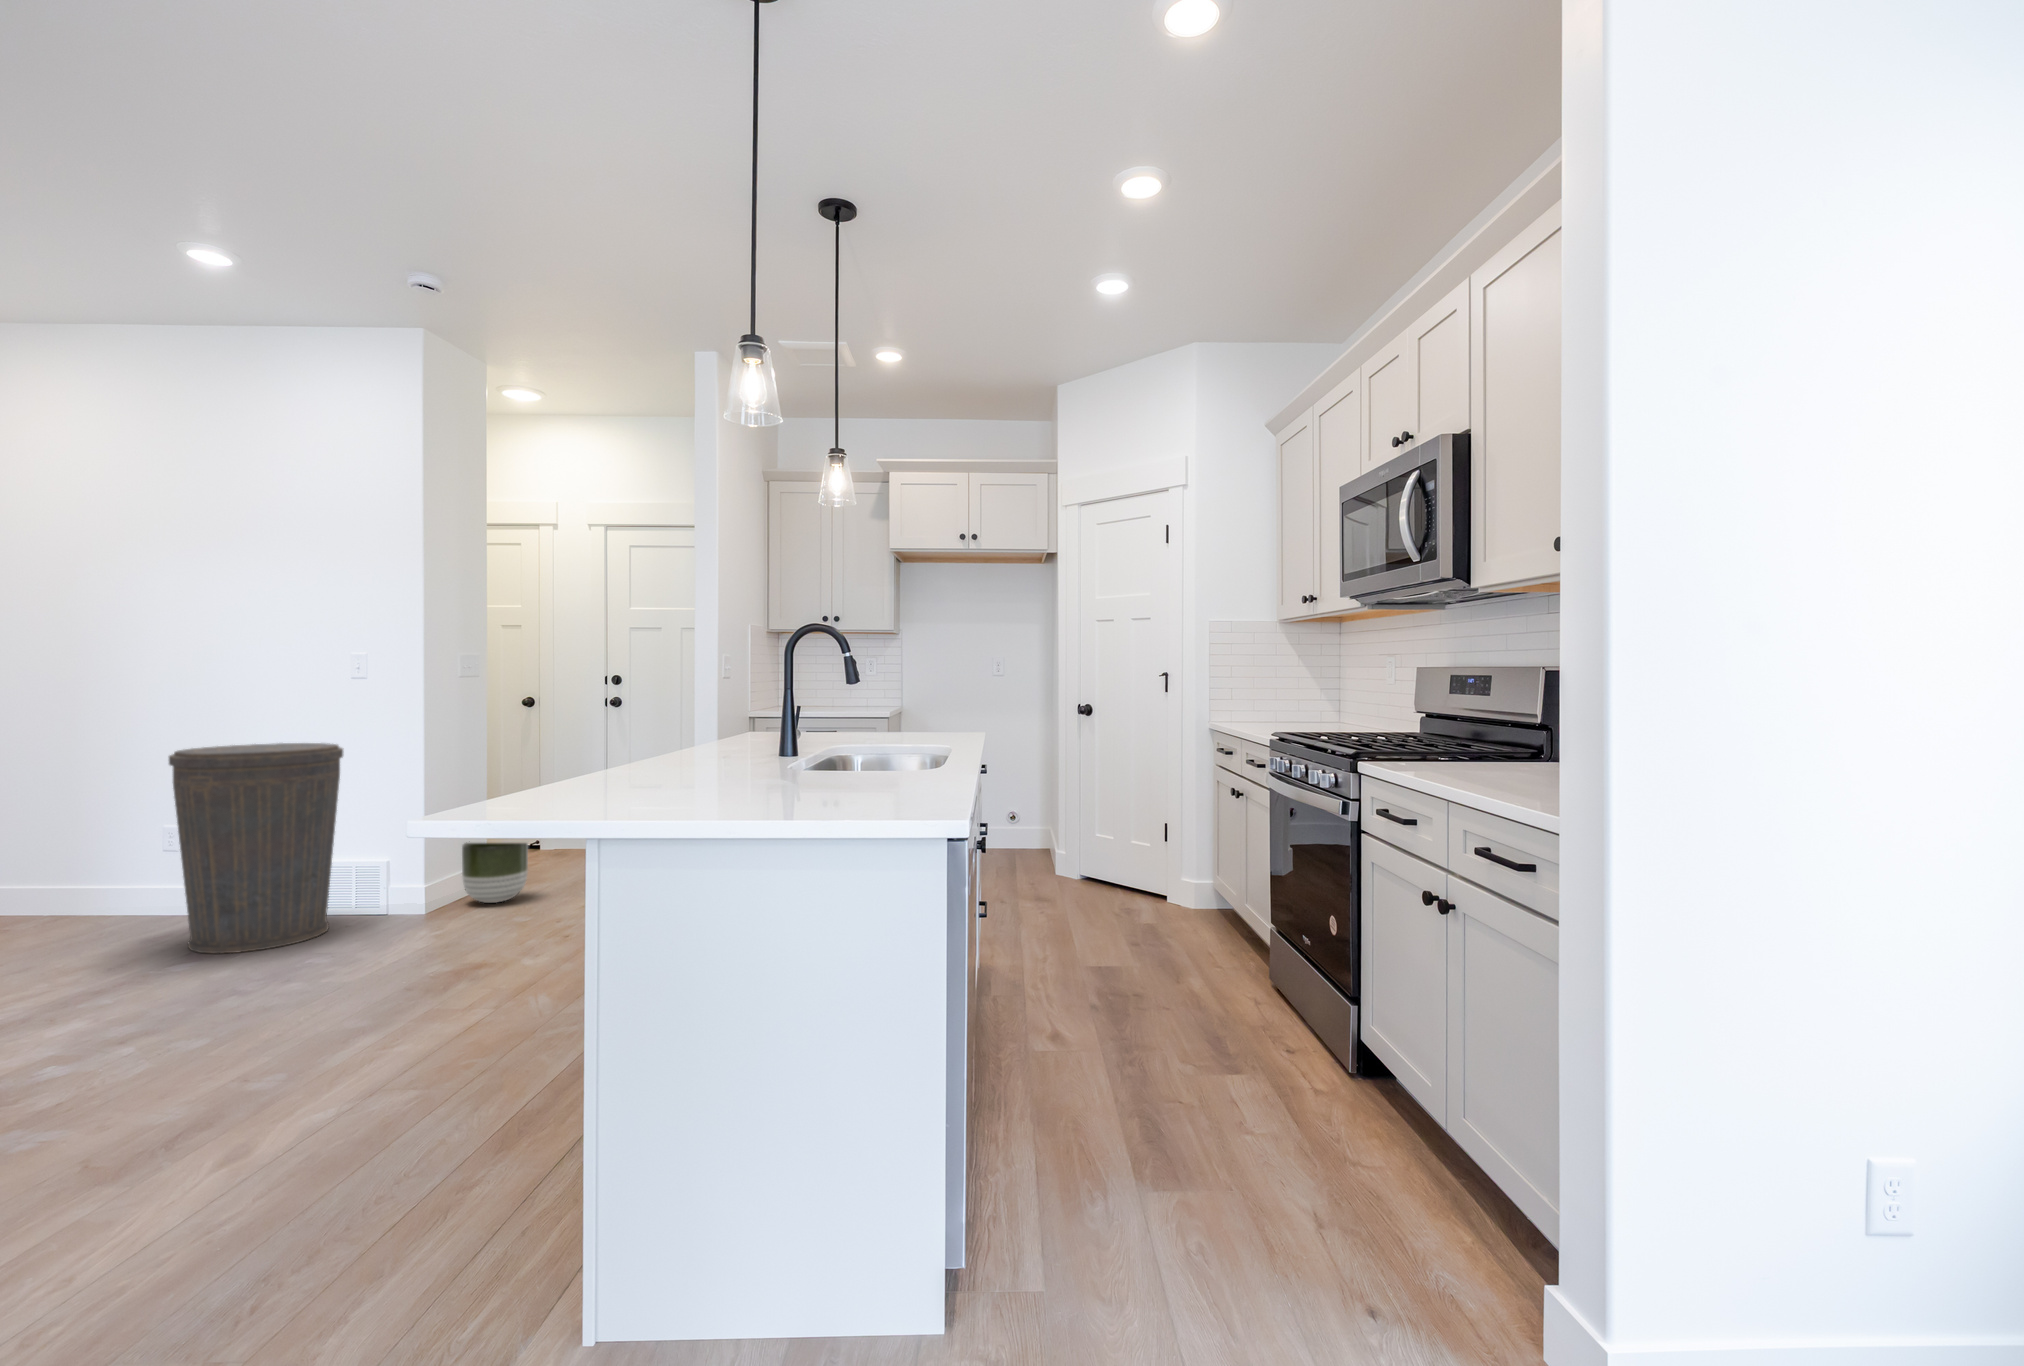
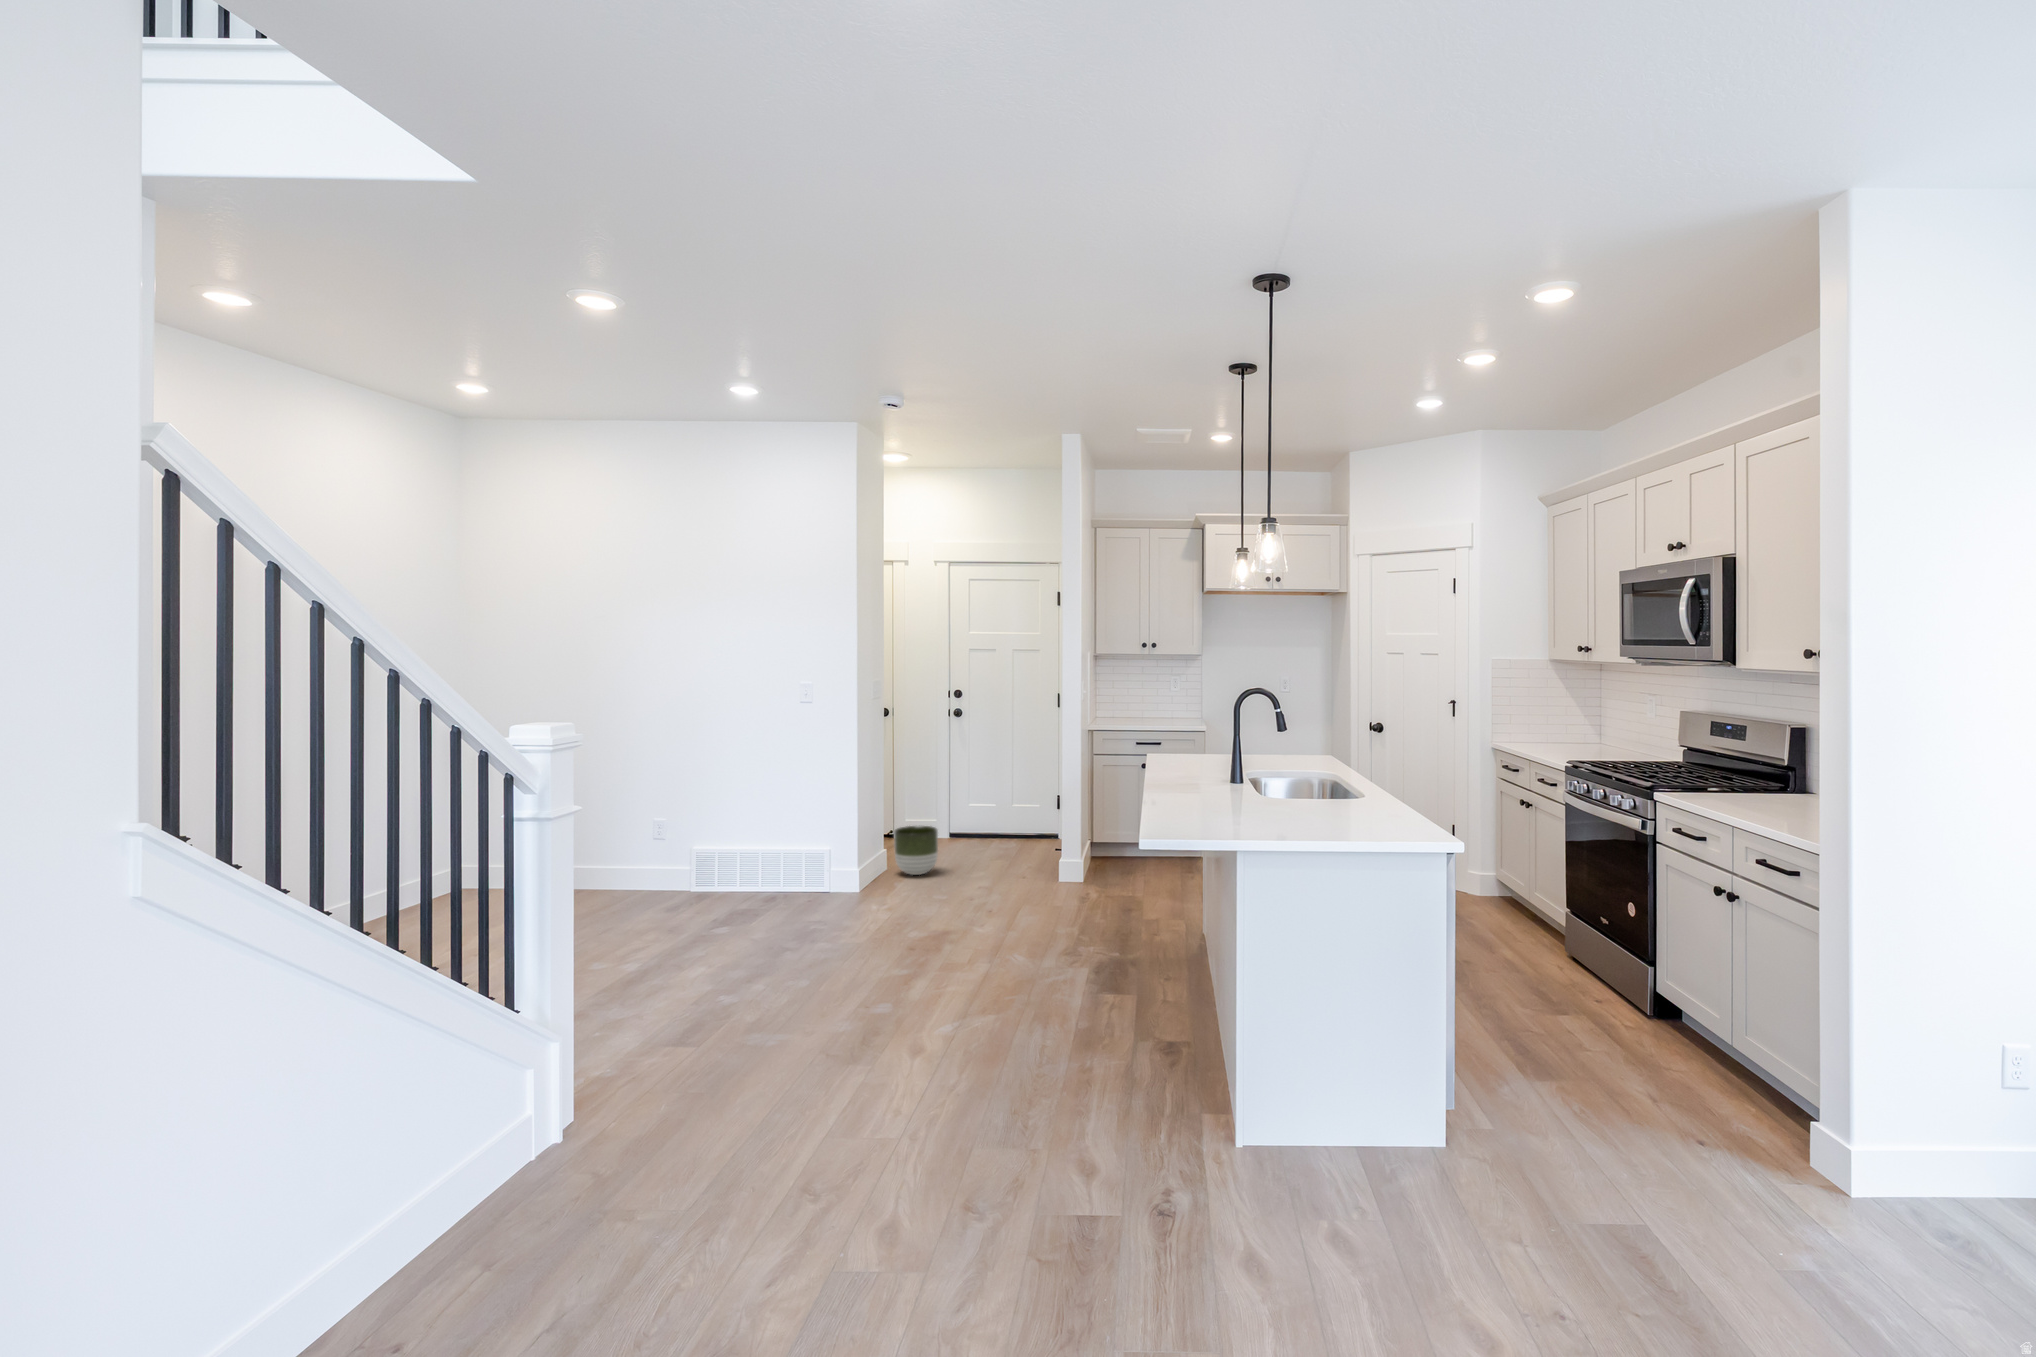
trash can: present [169,743,343,954] -> none [734,758,833,907]

